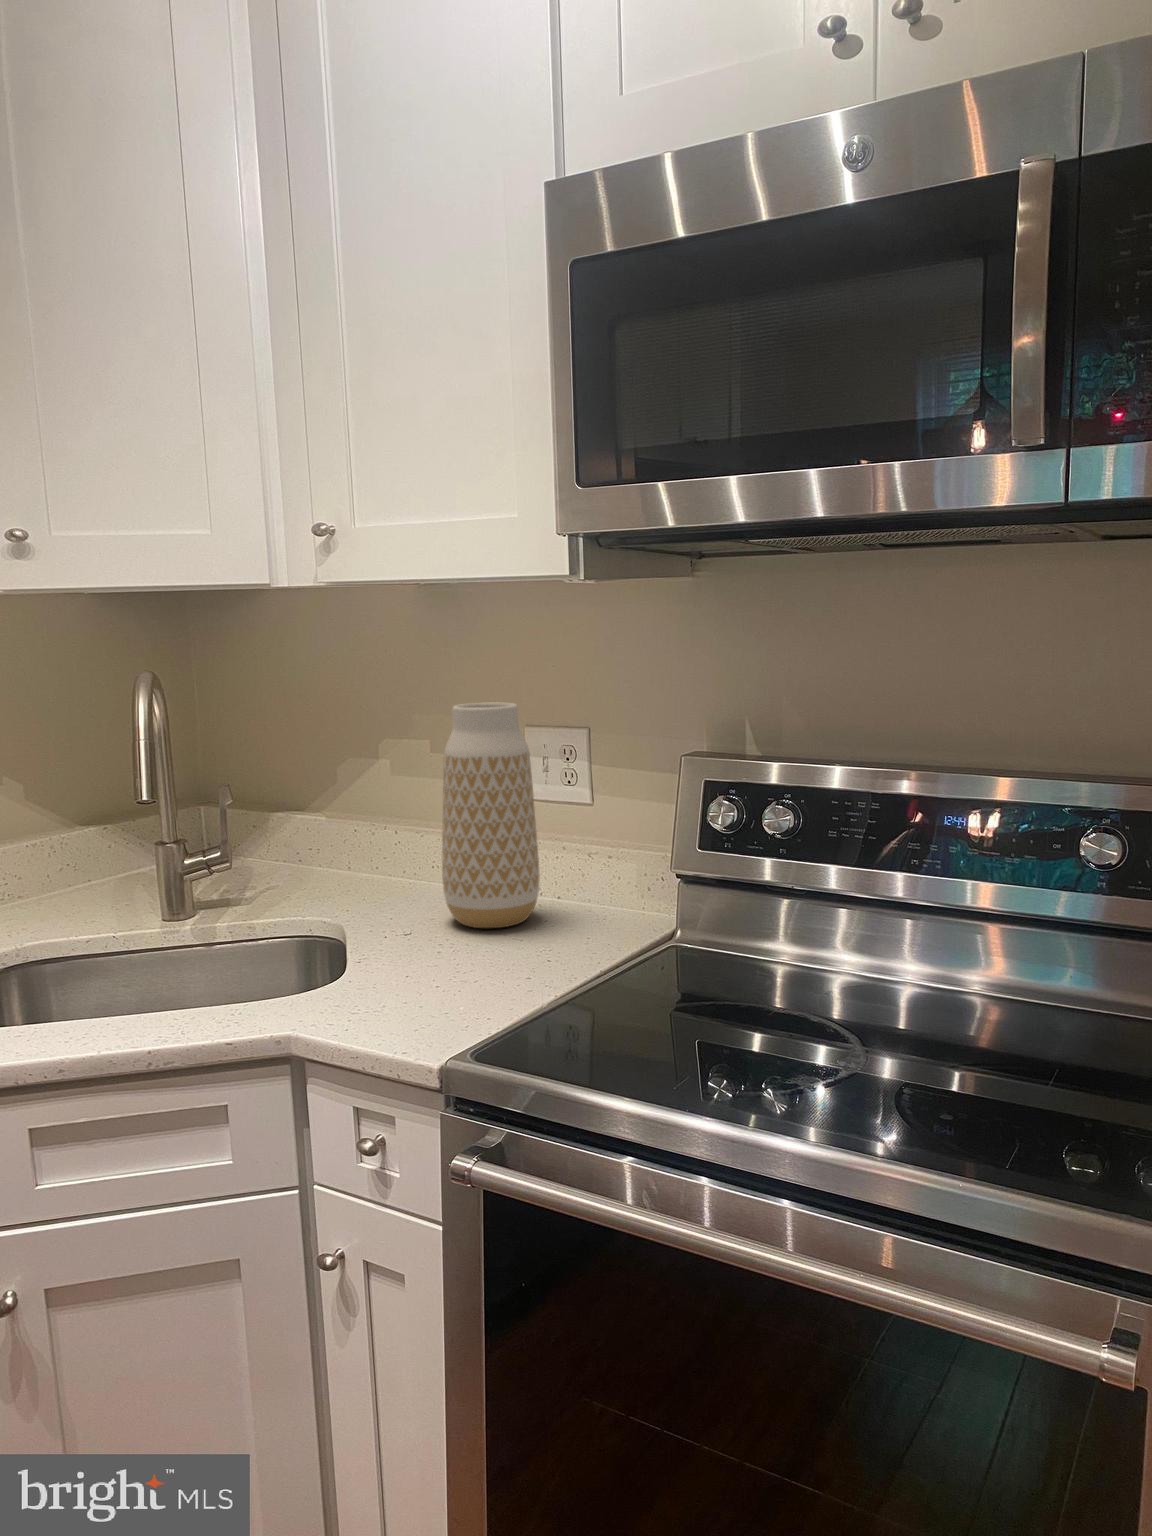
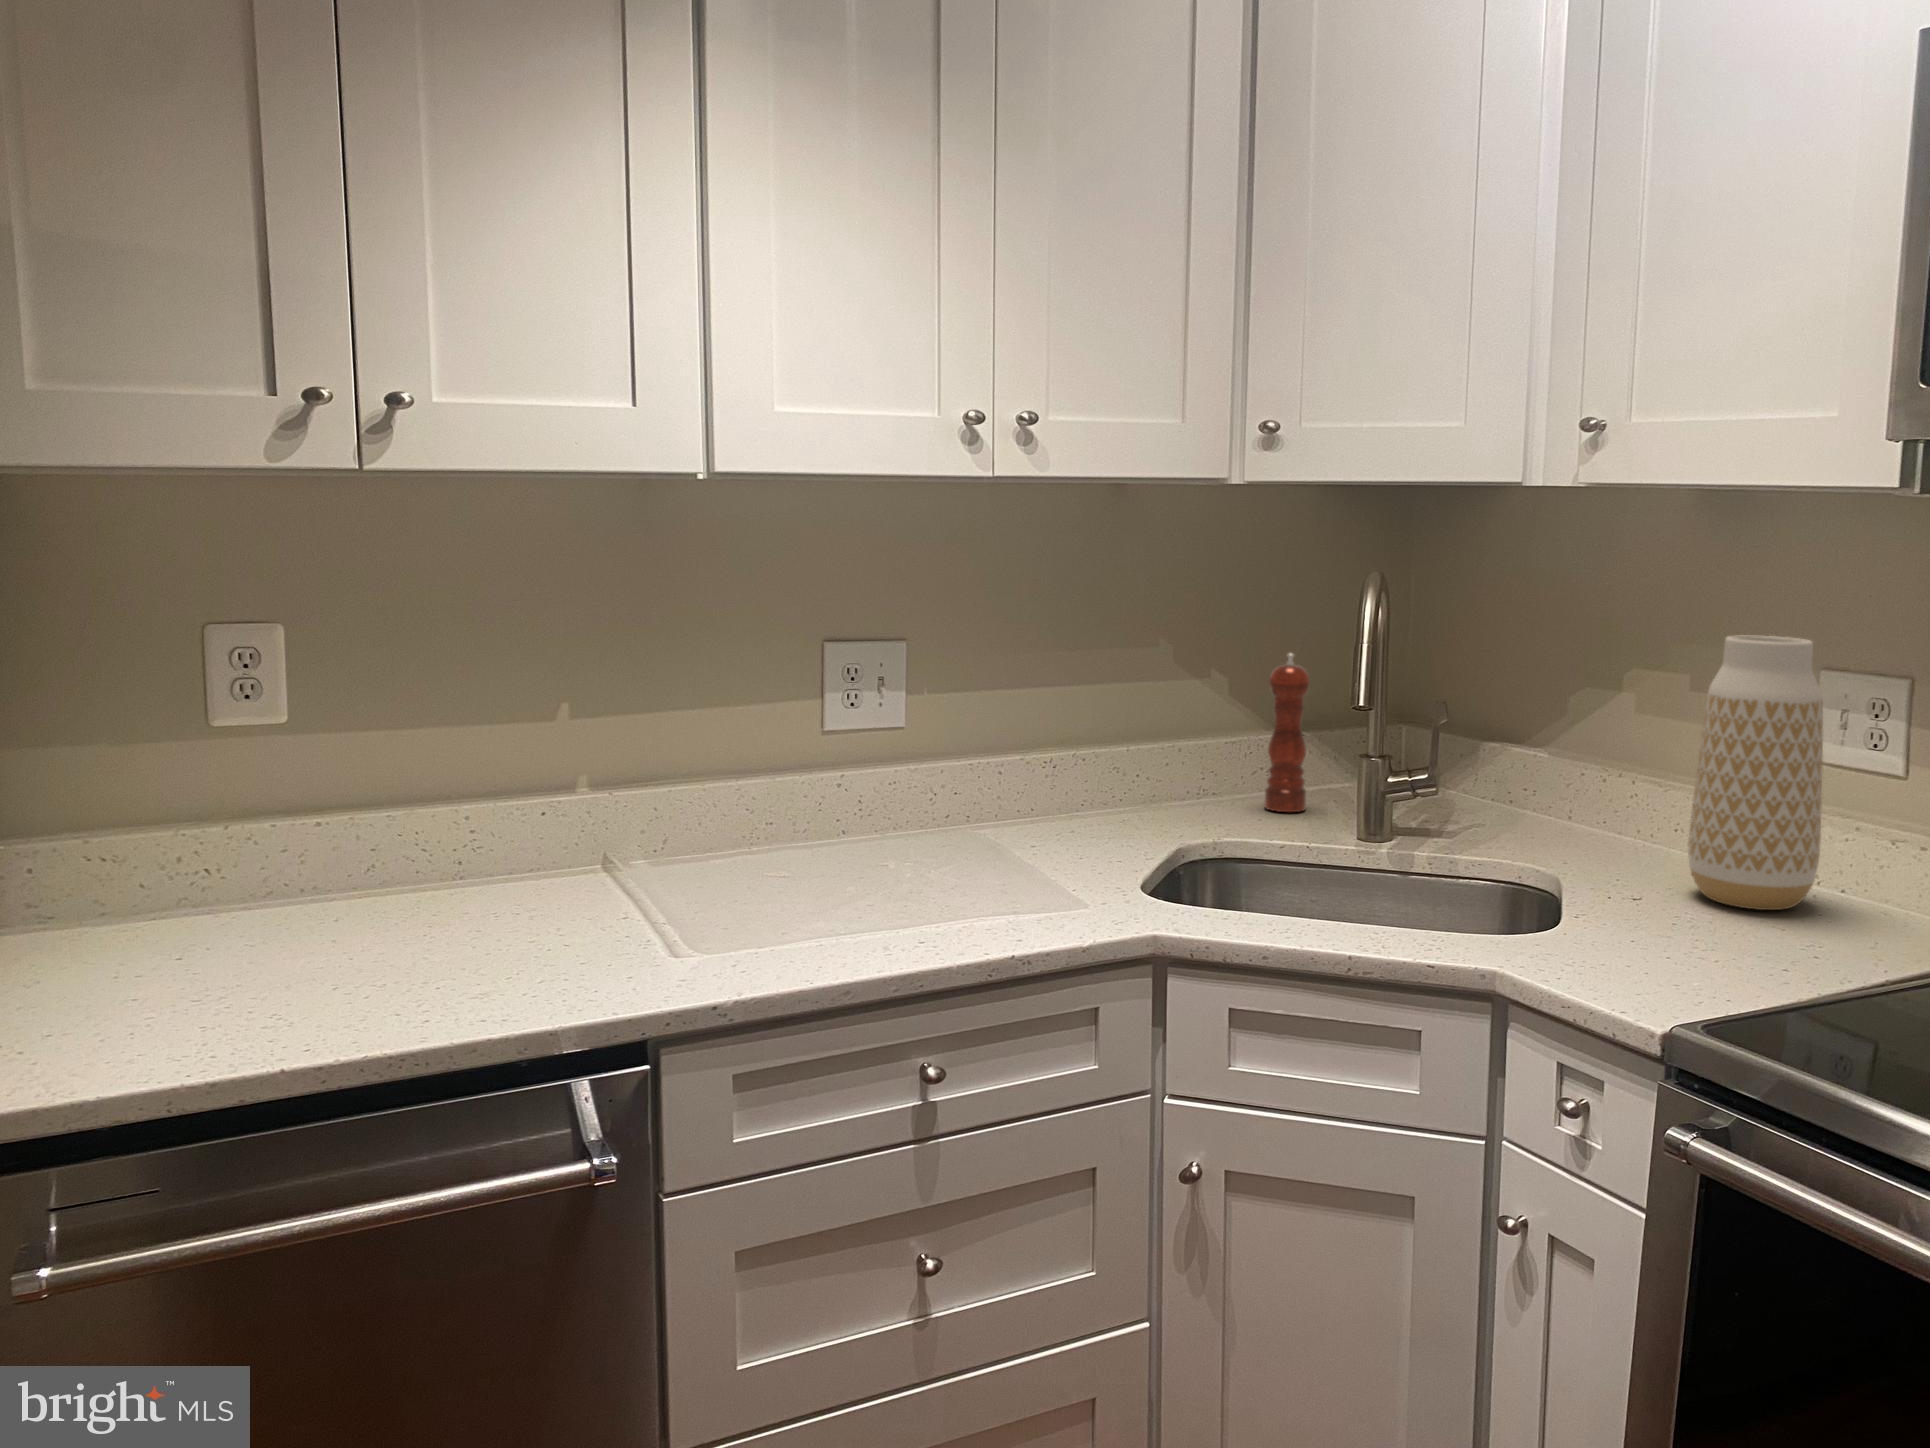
pepper mill: none [60,754,112,905] -> present [1264,653,1310,812]

